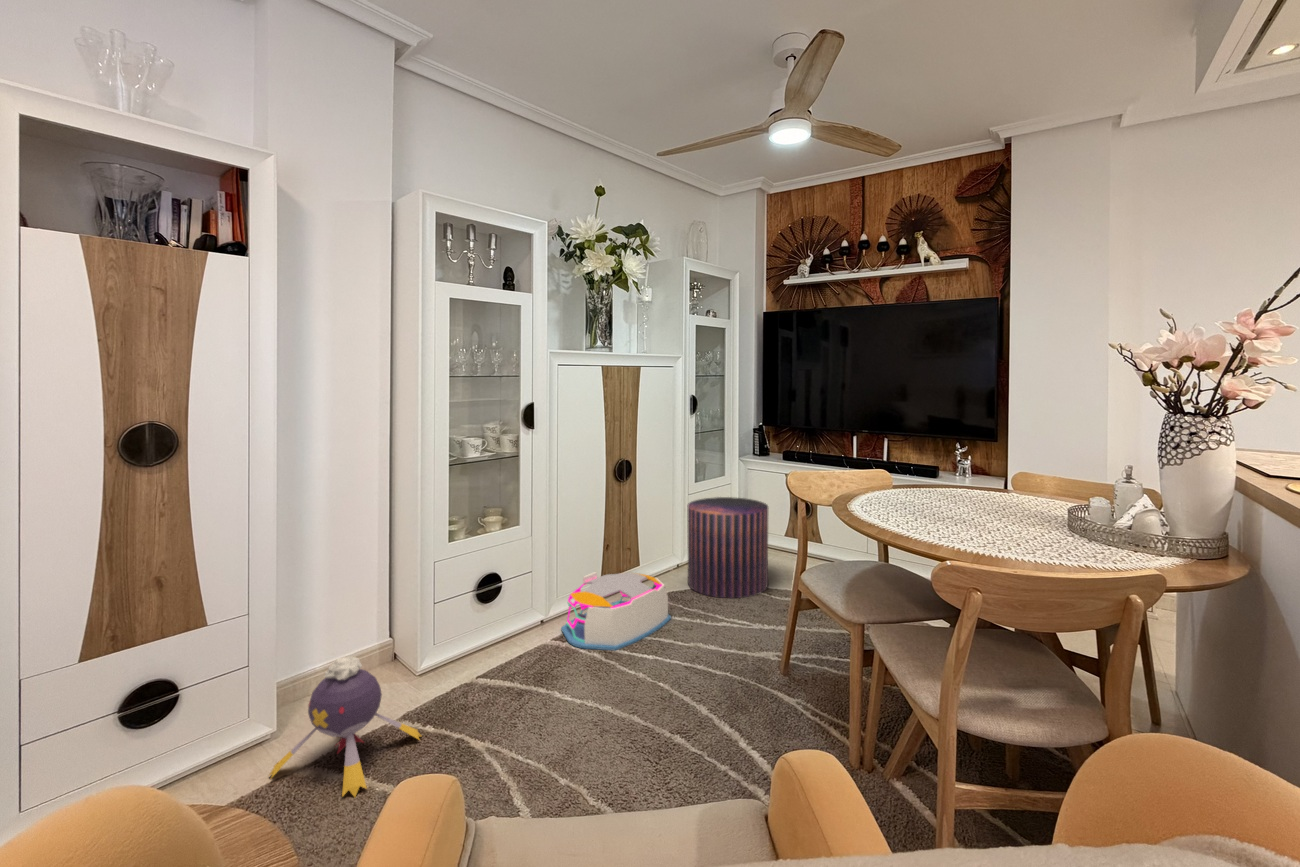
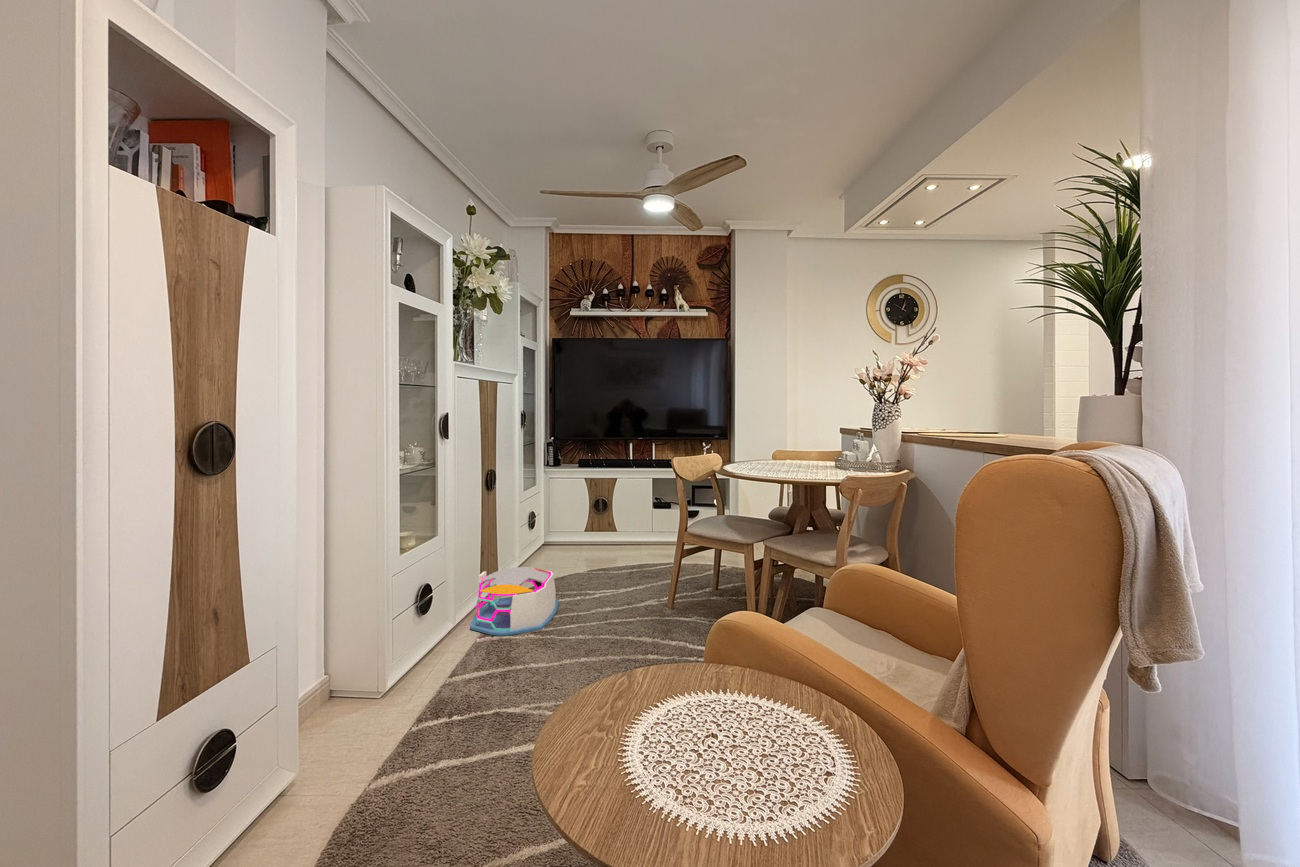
pouf: present [687,497,769,598] -> none [534,497,606,582]
plush toy: present [270,656,421,797] -> none [327,650,461,796]

